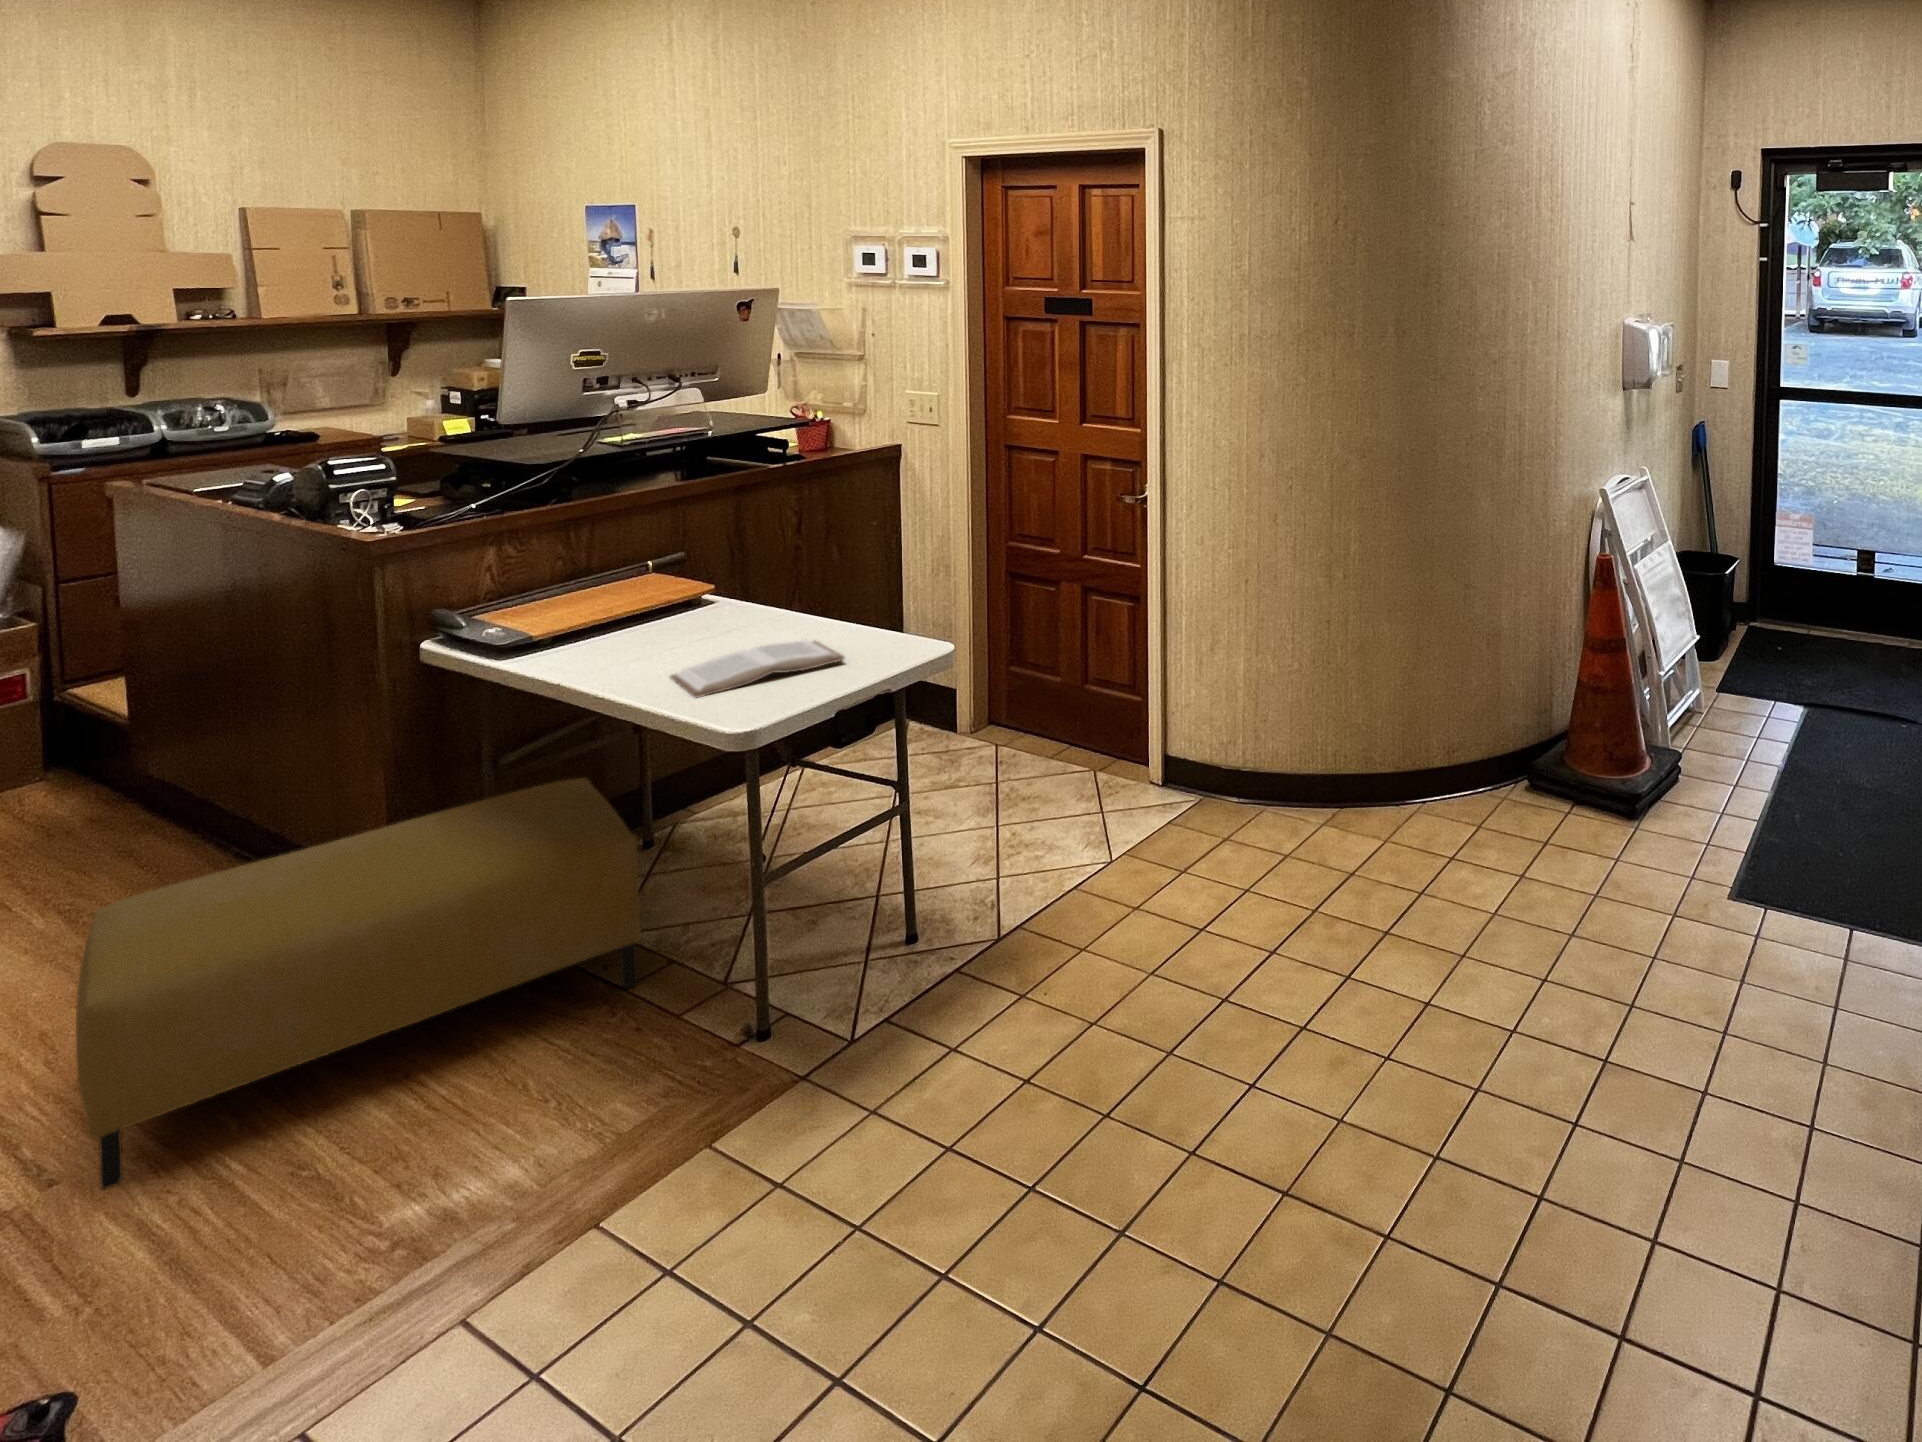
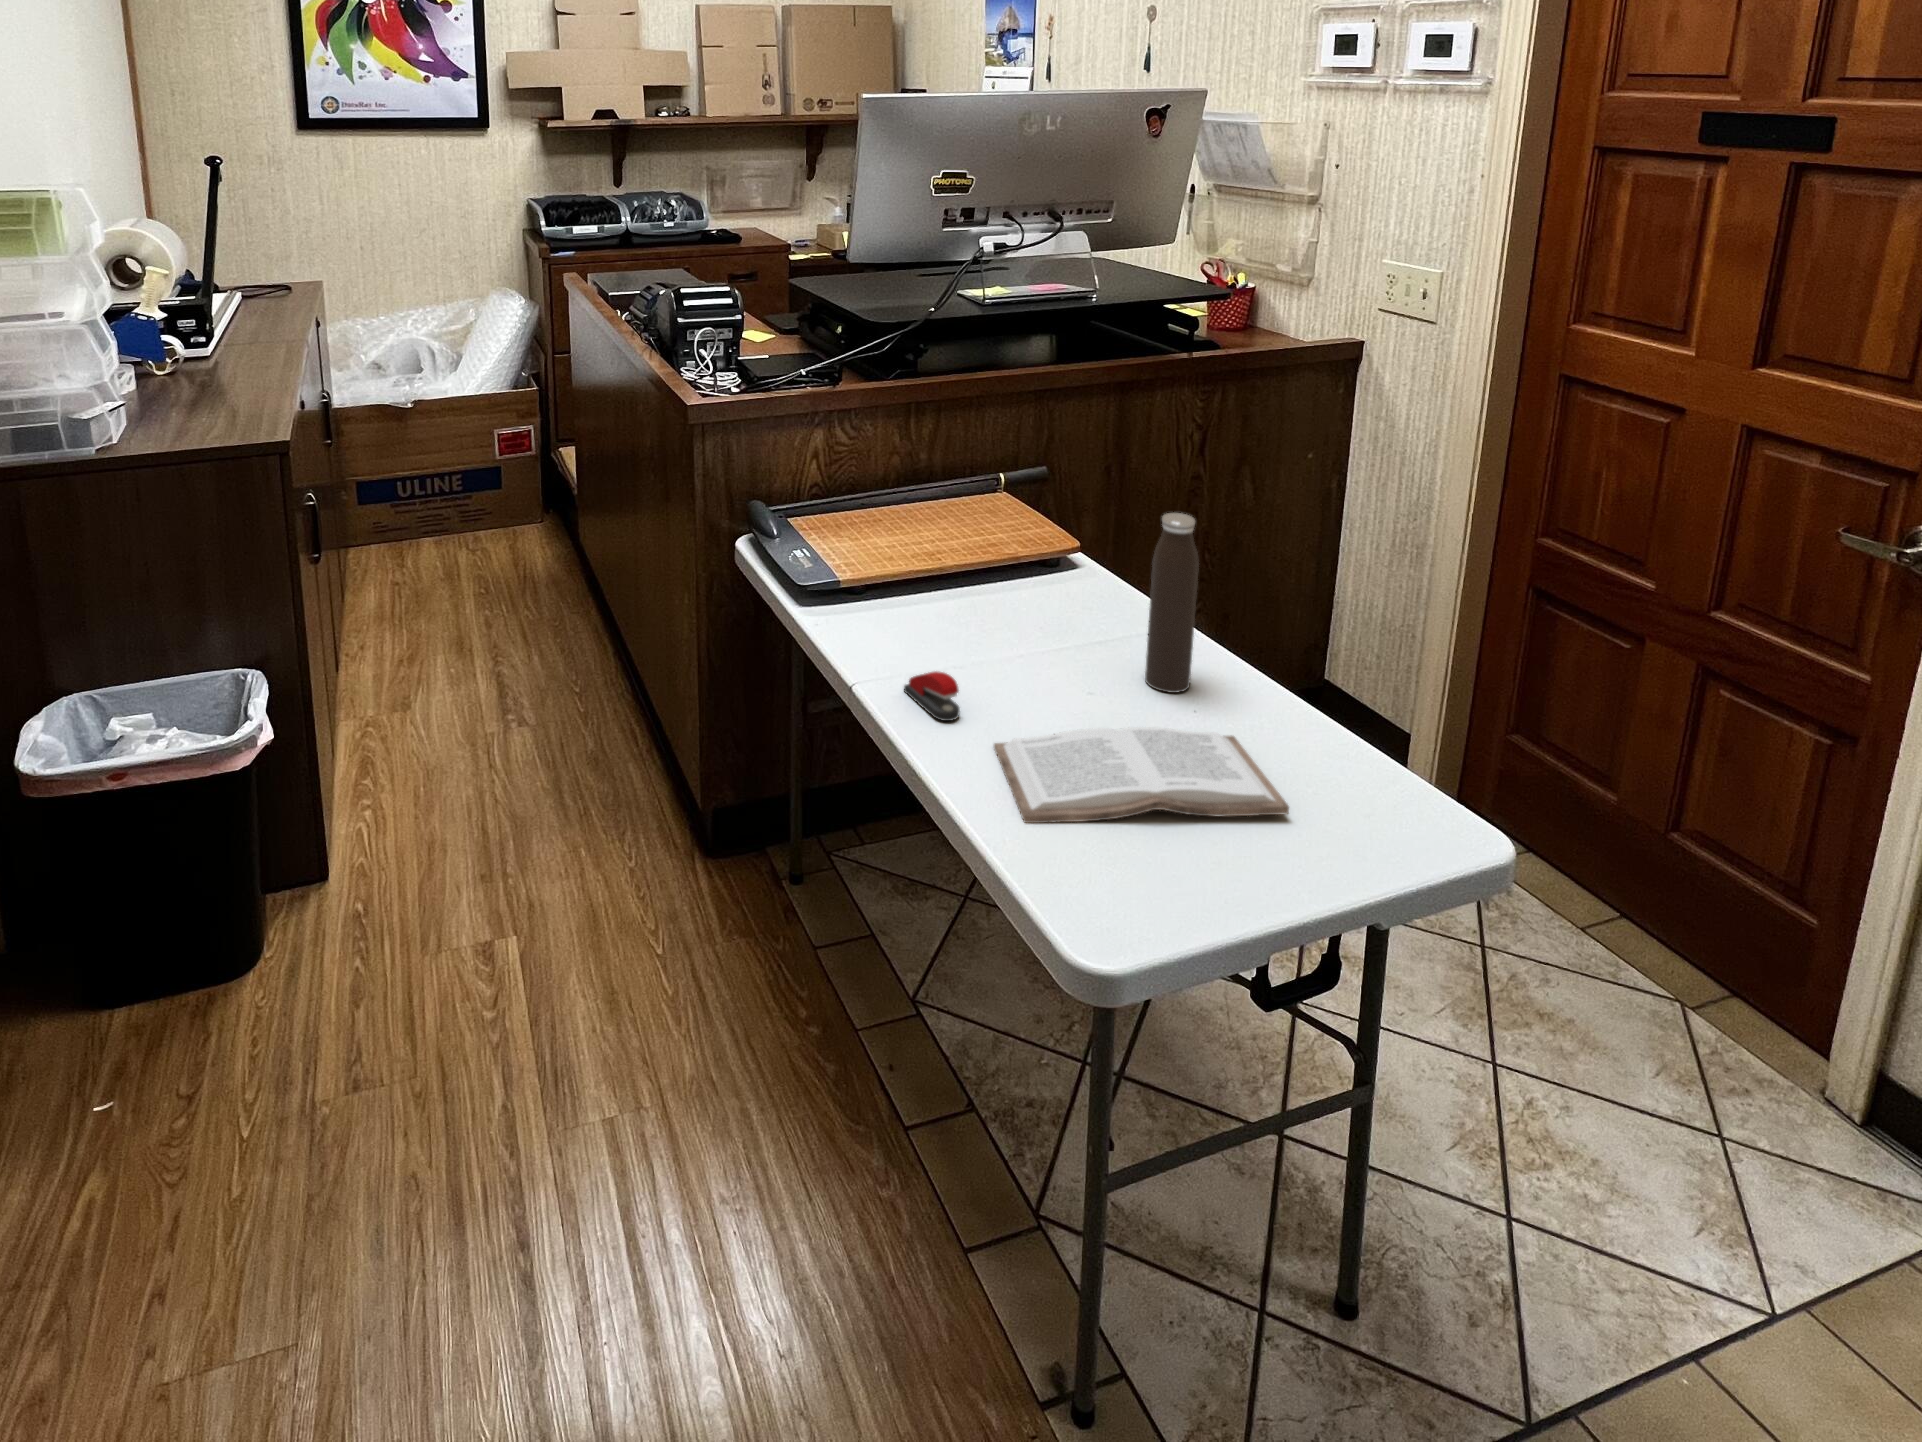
water bottle: none [761,531,791,636] -> present [1145,513,1199,693]
stapler: none [601,648,644,675] -> present [904,671,960,721]
ottoman: present [76,778,641,1190] -> none [346,775,938,1153]

